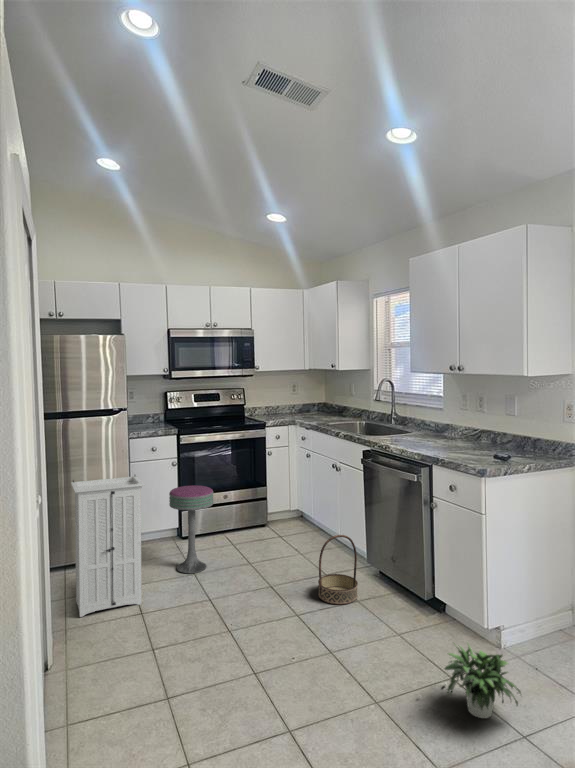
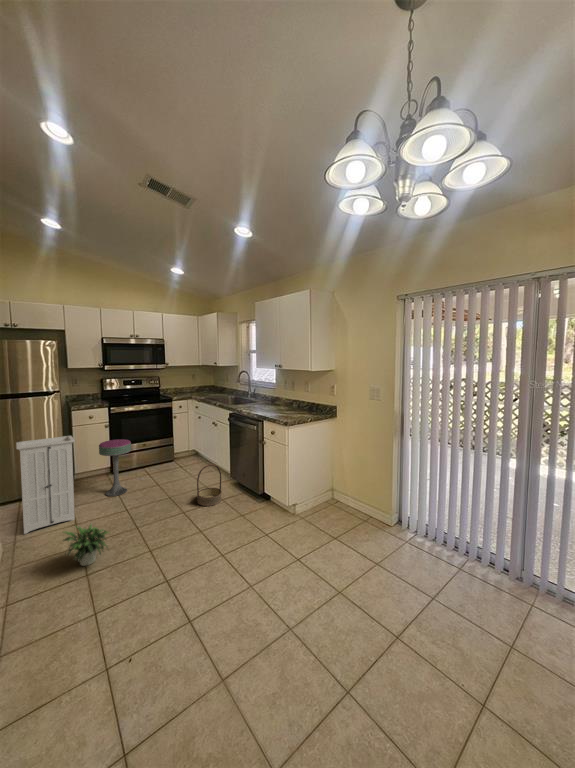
potted plant: present [444,644,521,718] -> present [64,524,109,566]

